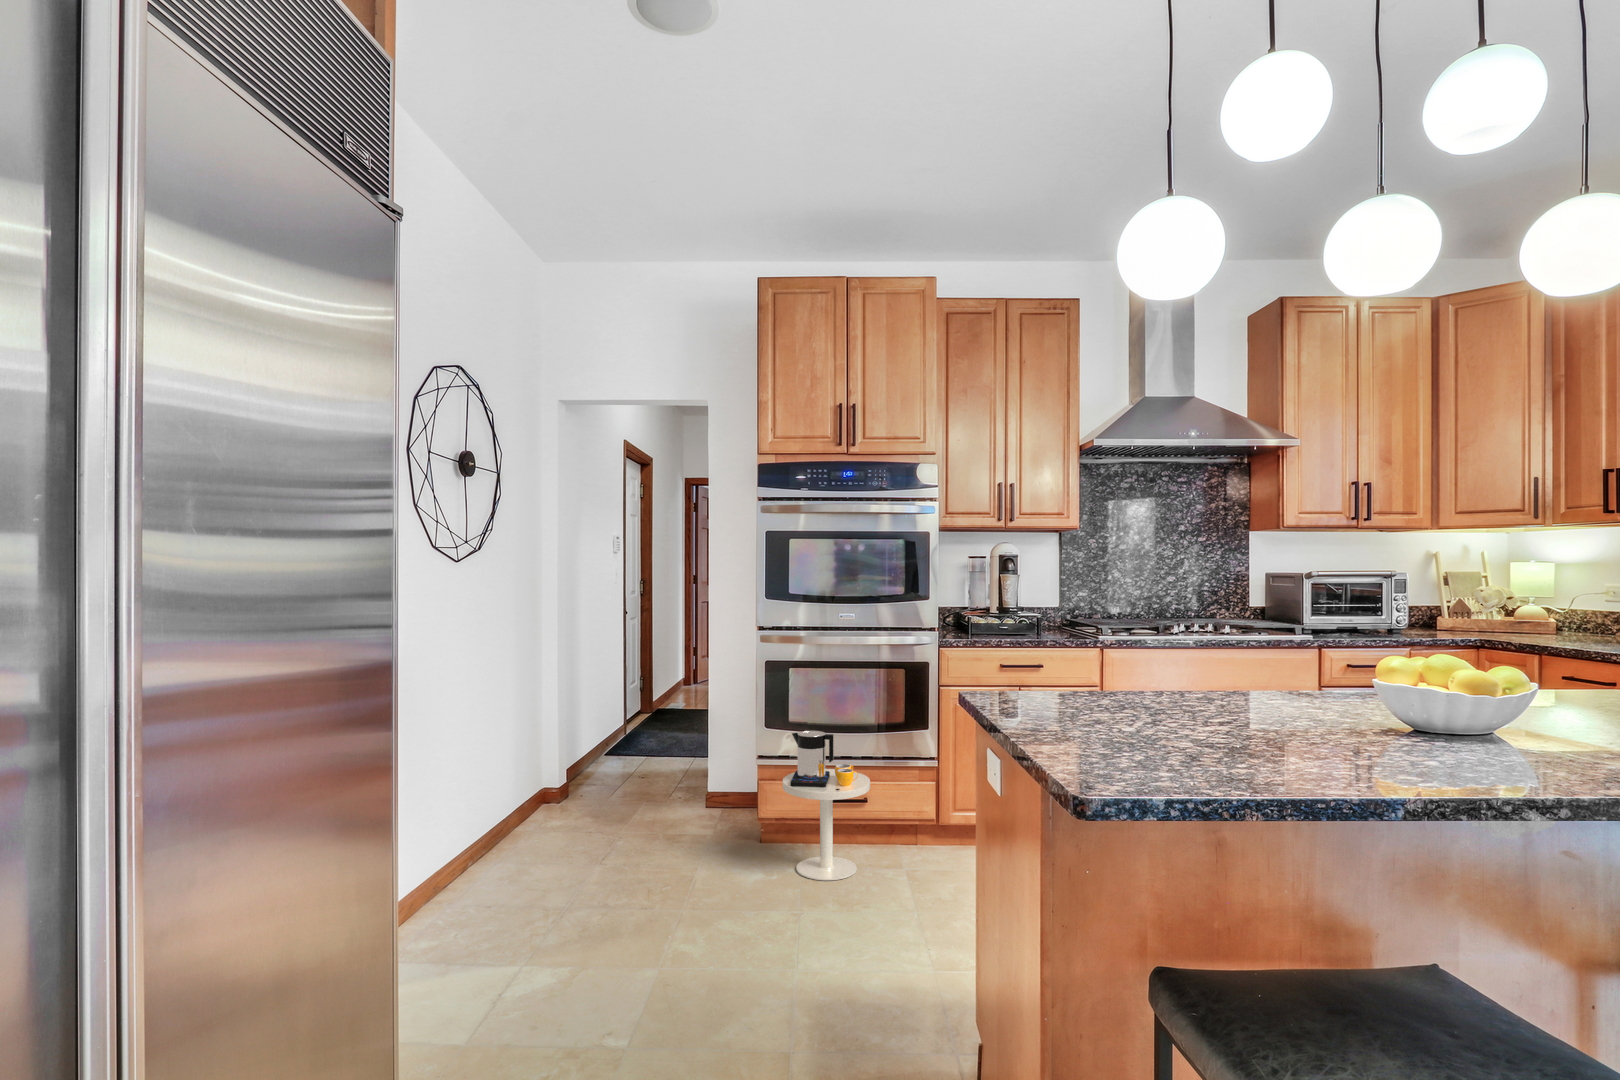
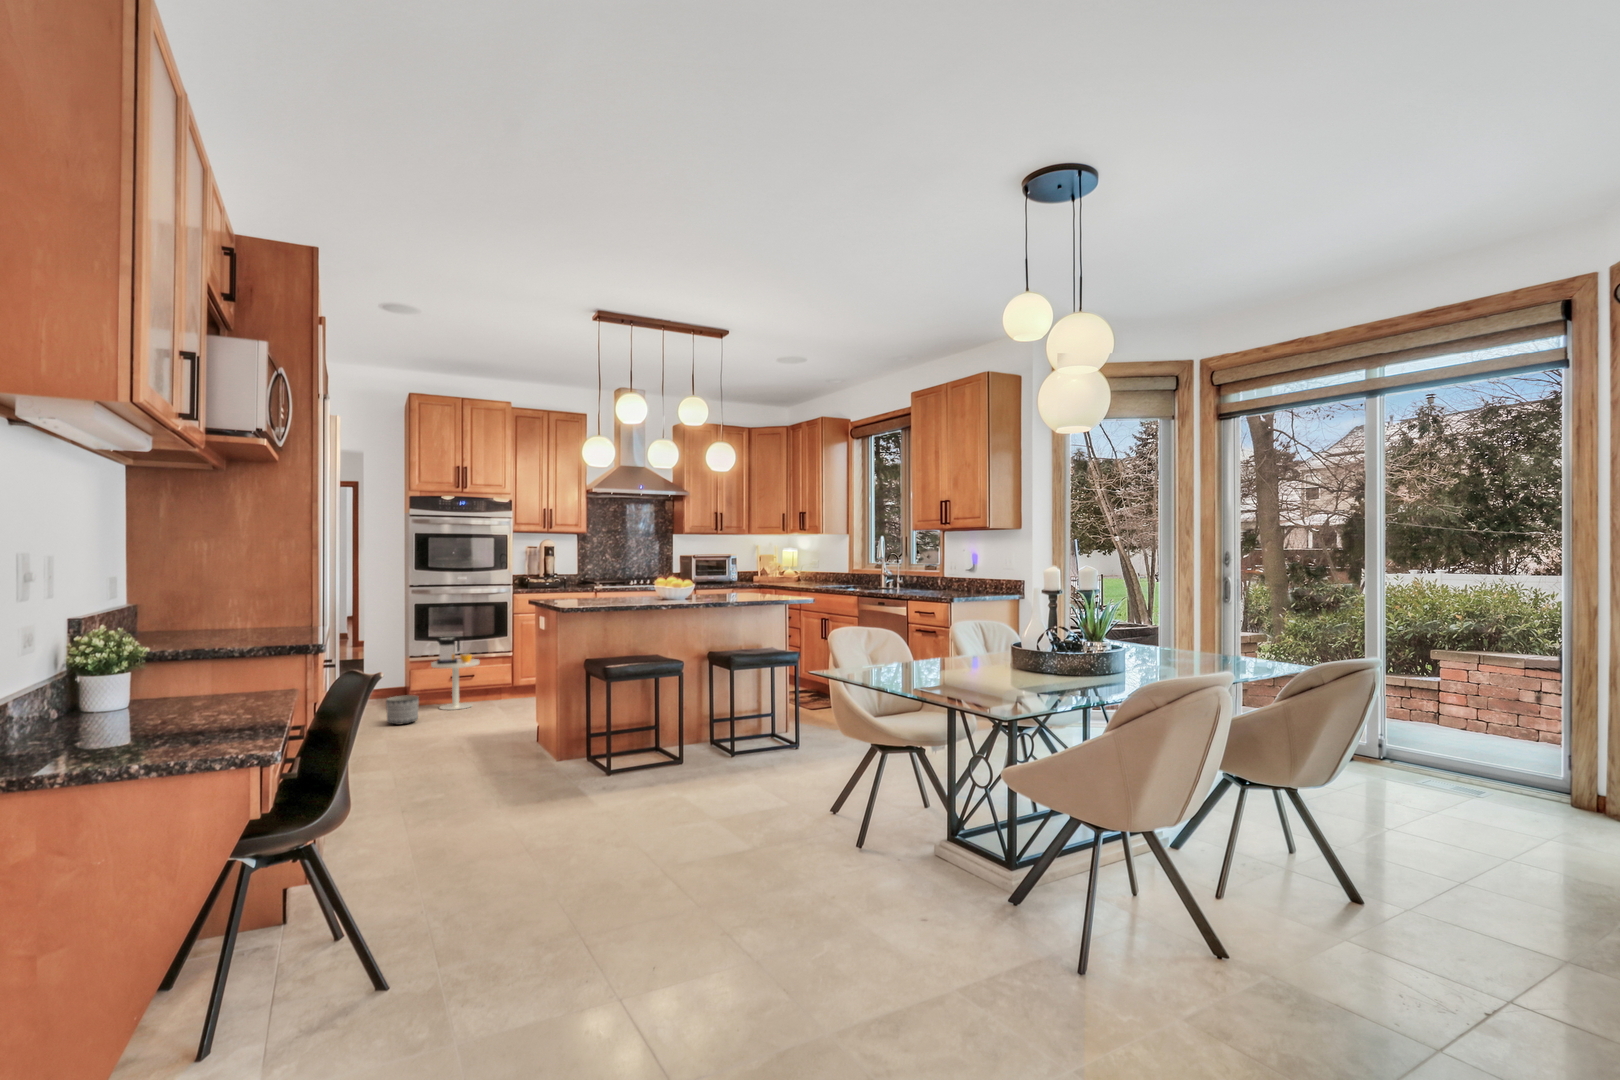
planter: none [679,855,739,925] -> present [386,695,419,725]

